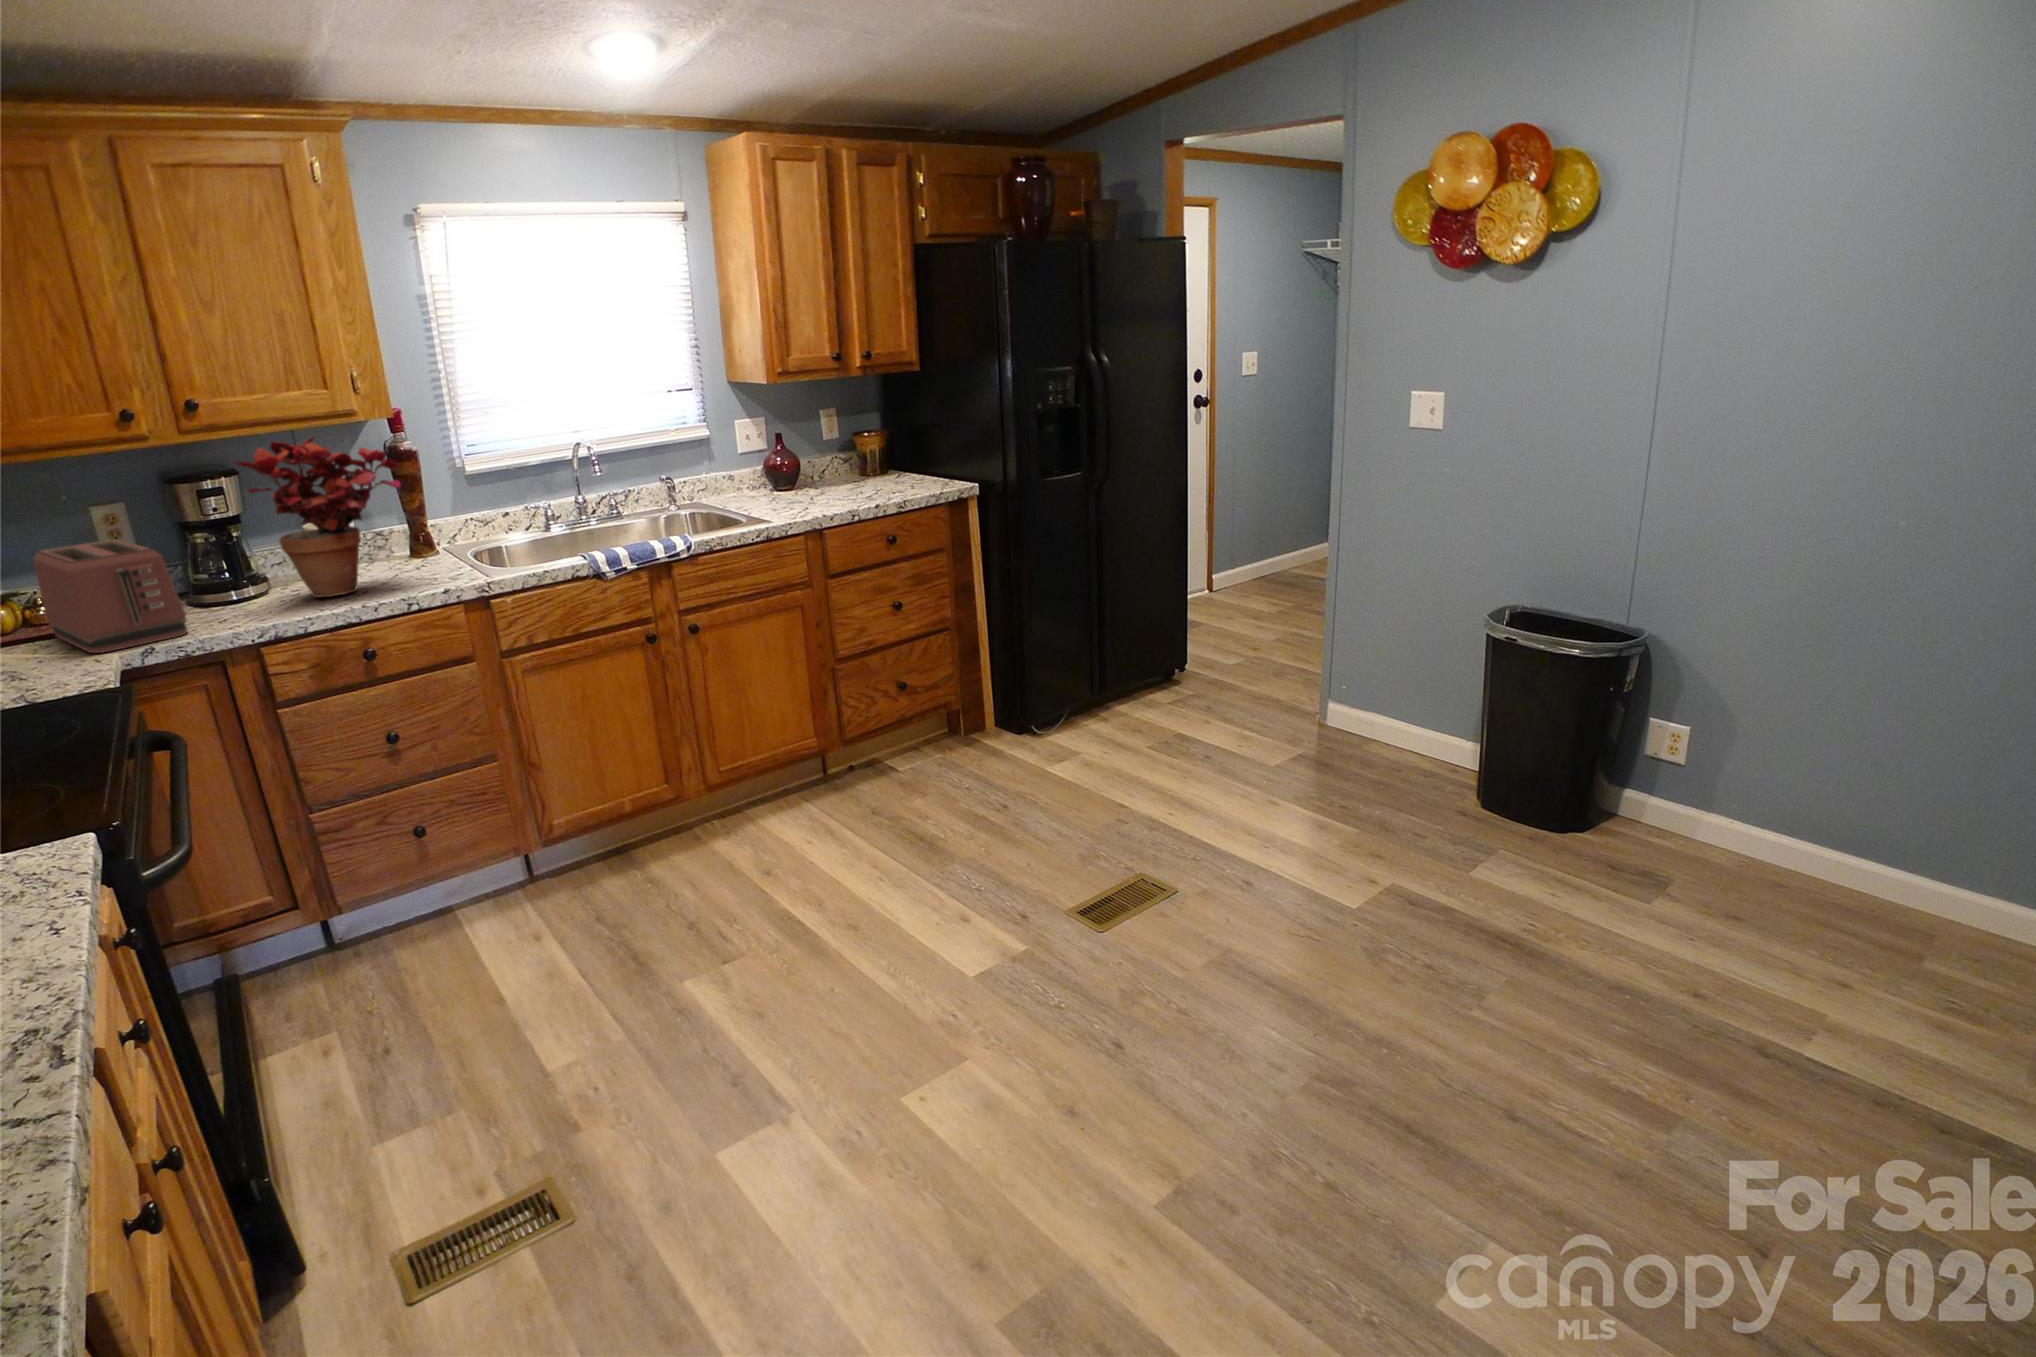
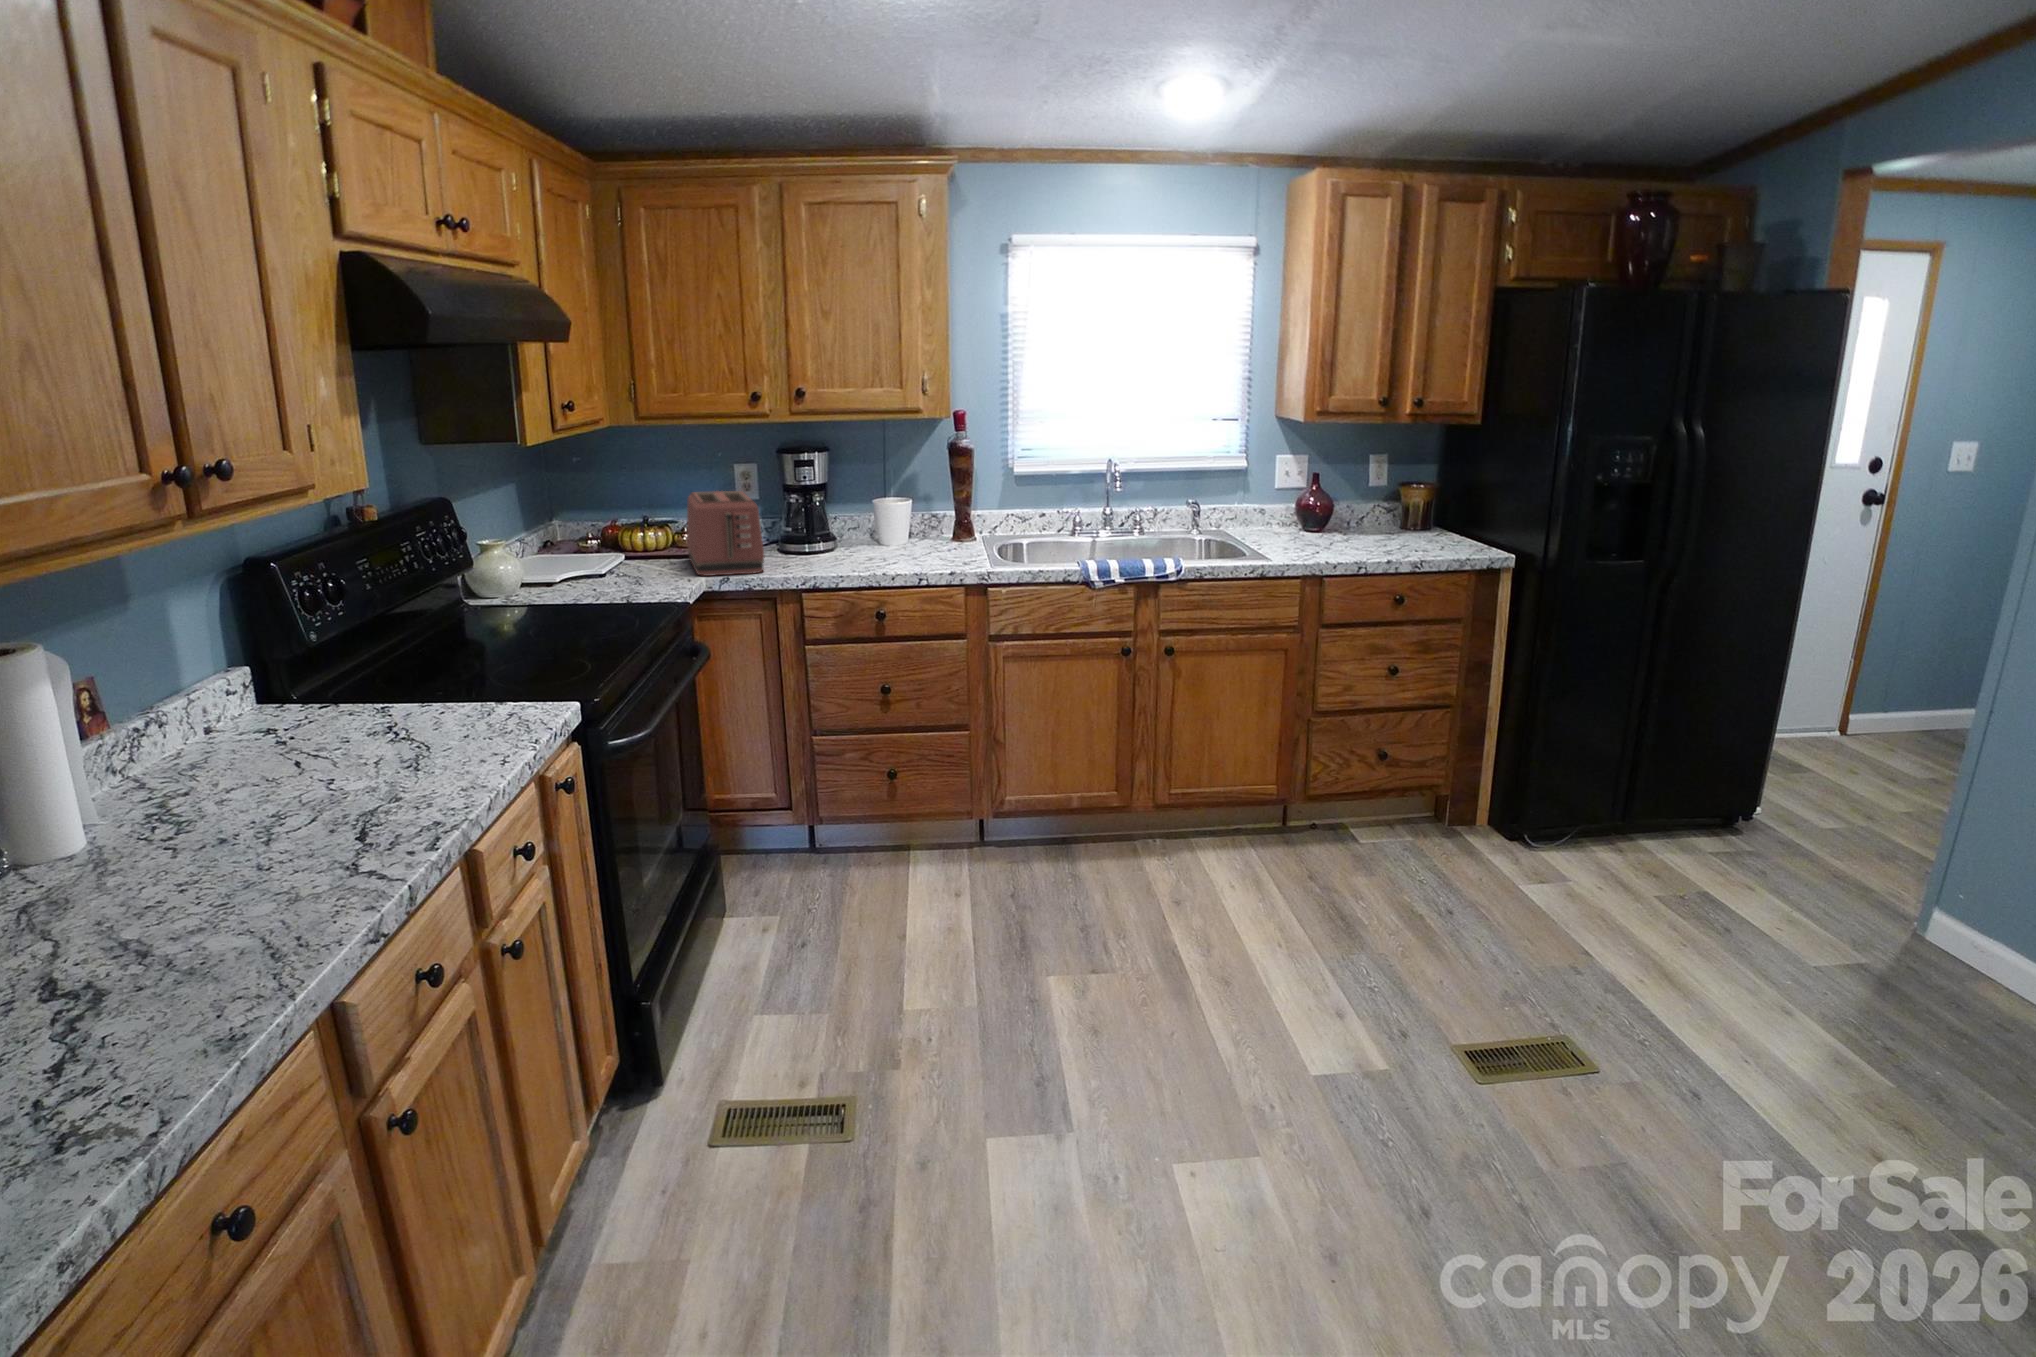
potted plant: present [235,438,400,597] -> none [822,426,946,562]

